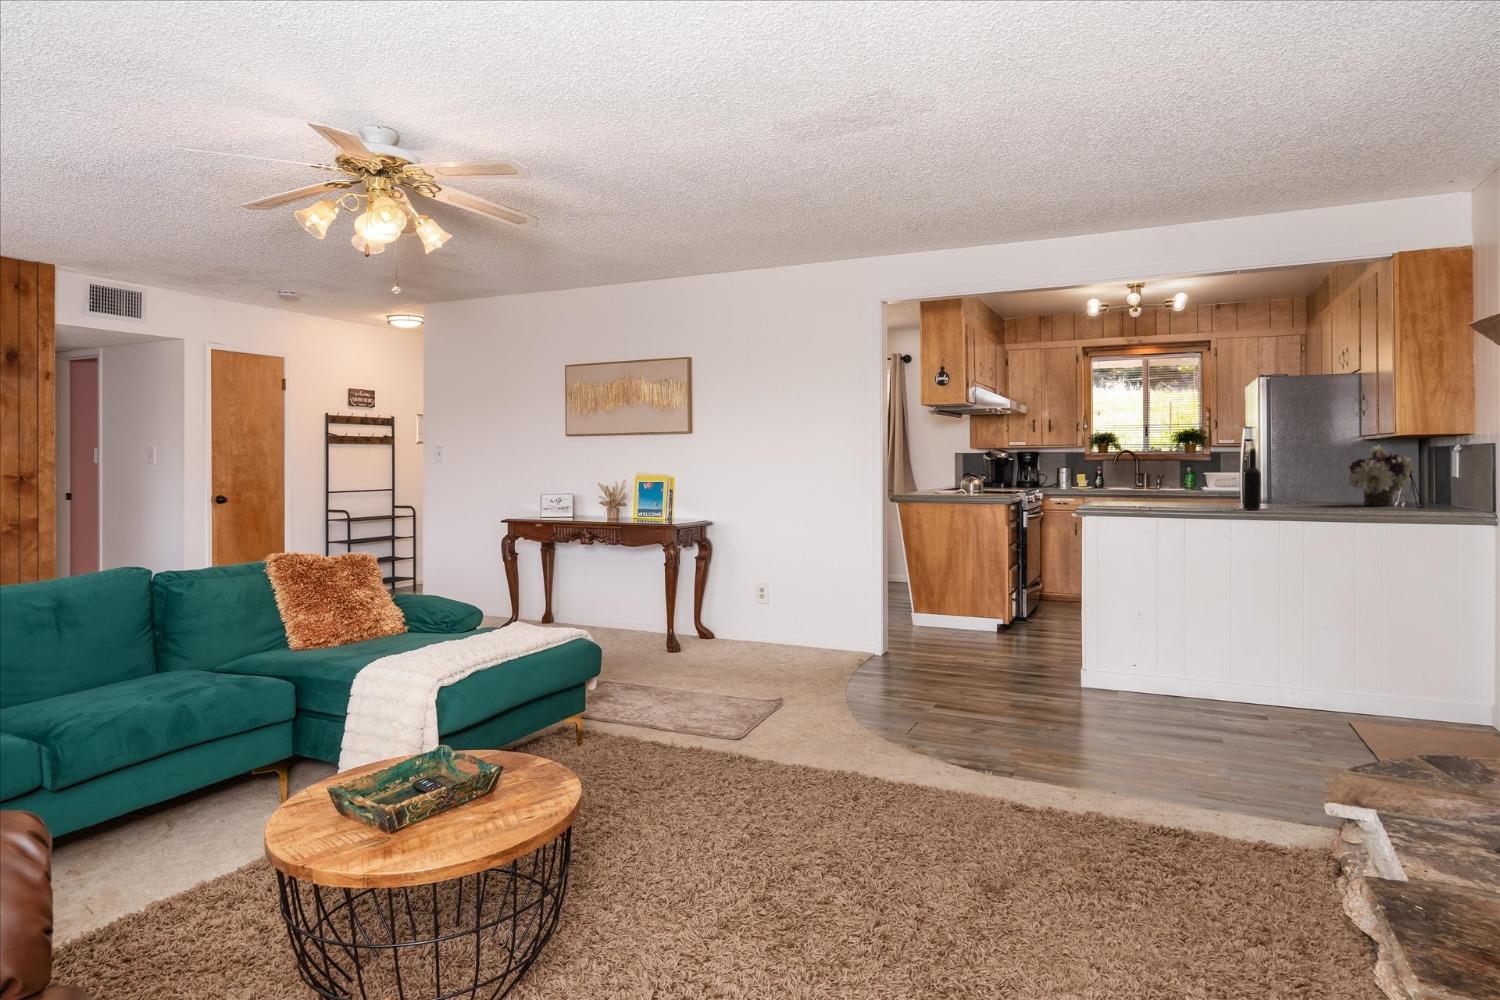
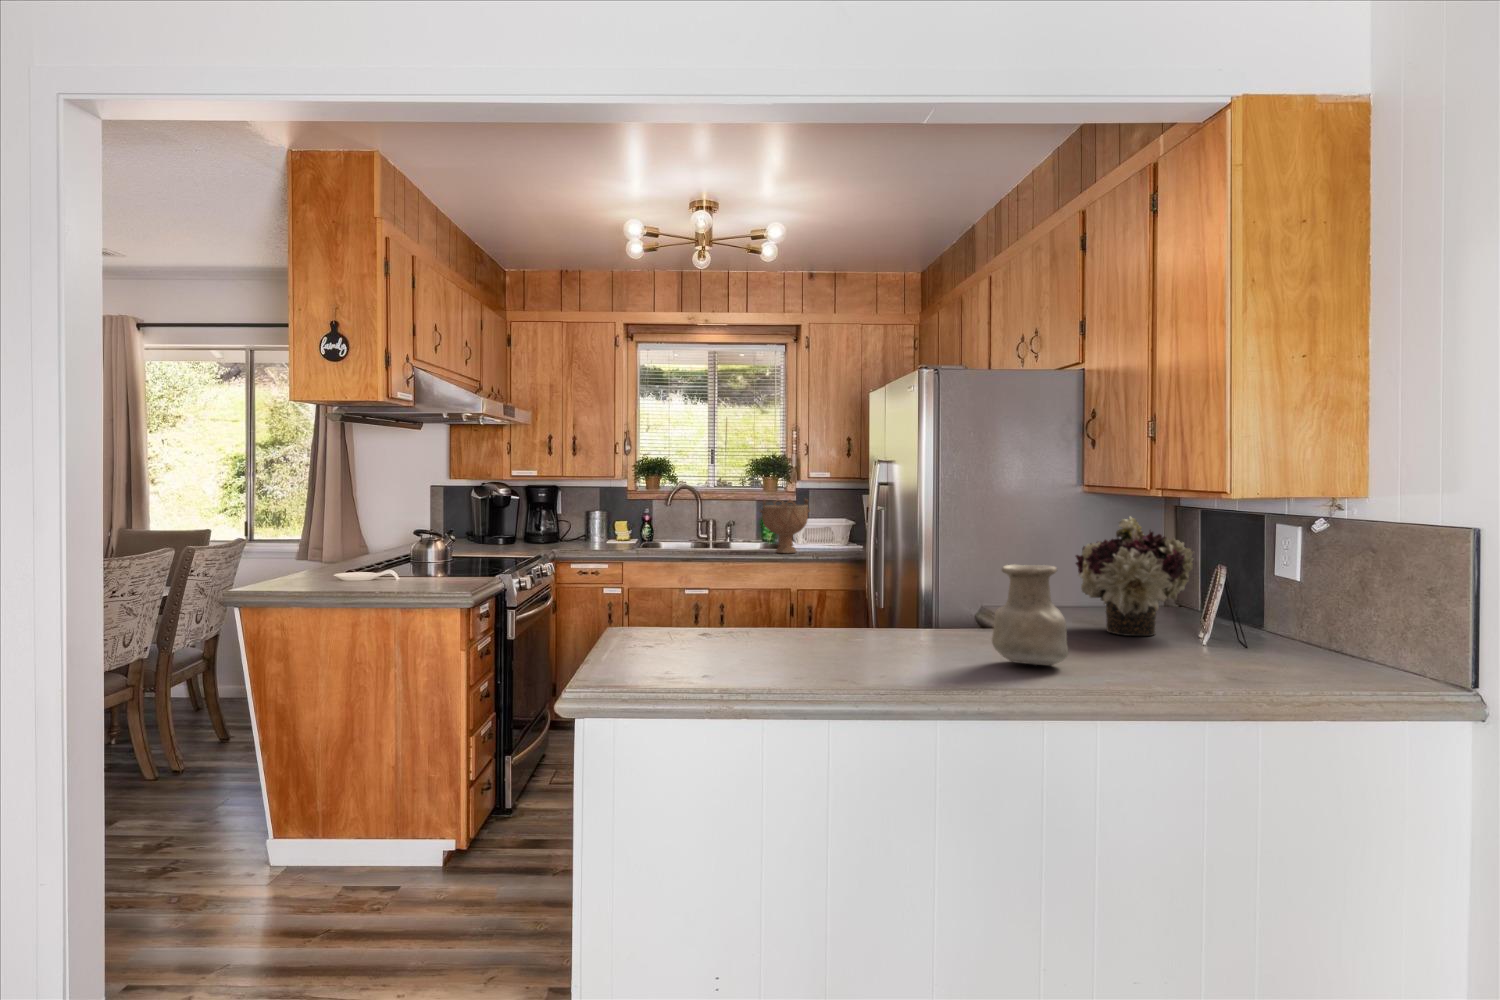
wine bottle: present [1243,448,1261,510] -> none [933,533,970,681]
decorative bowl: none [1179,456,1217,493] -> present [760,499,810,553]
vase: none [1277,464,1316,508] -> present [992,564,1068,665]

